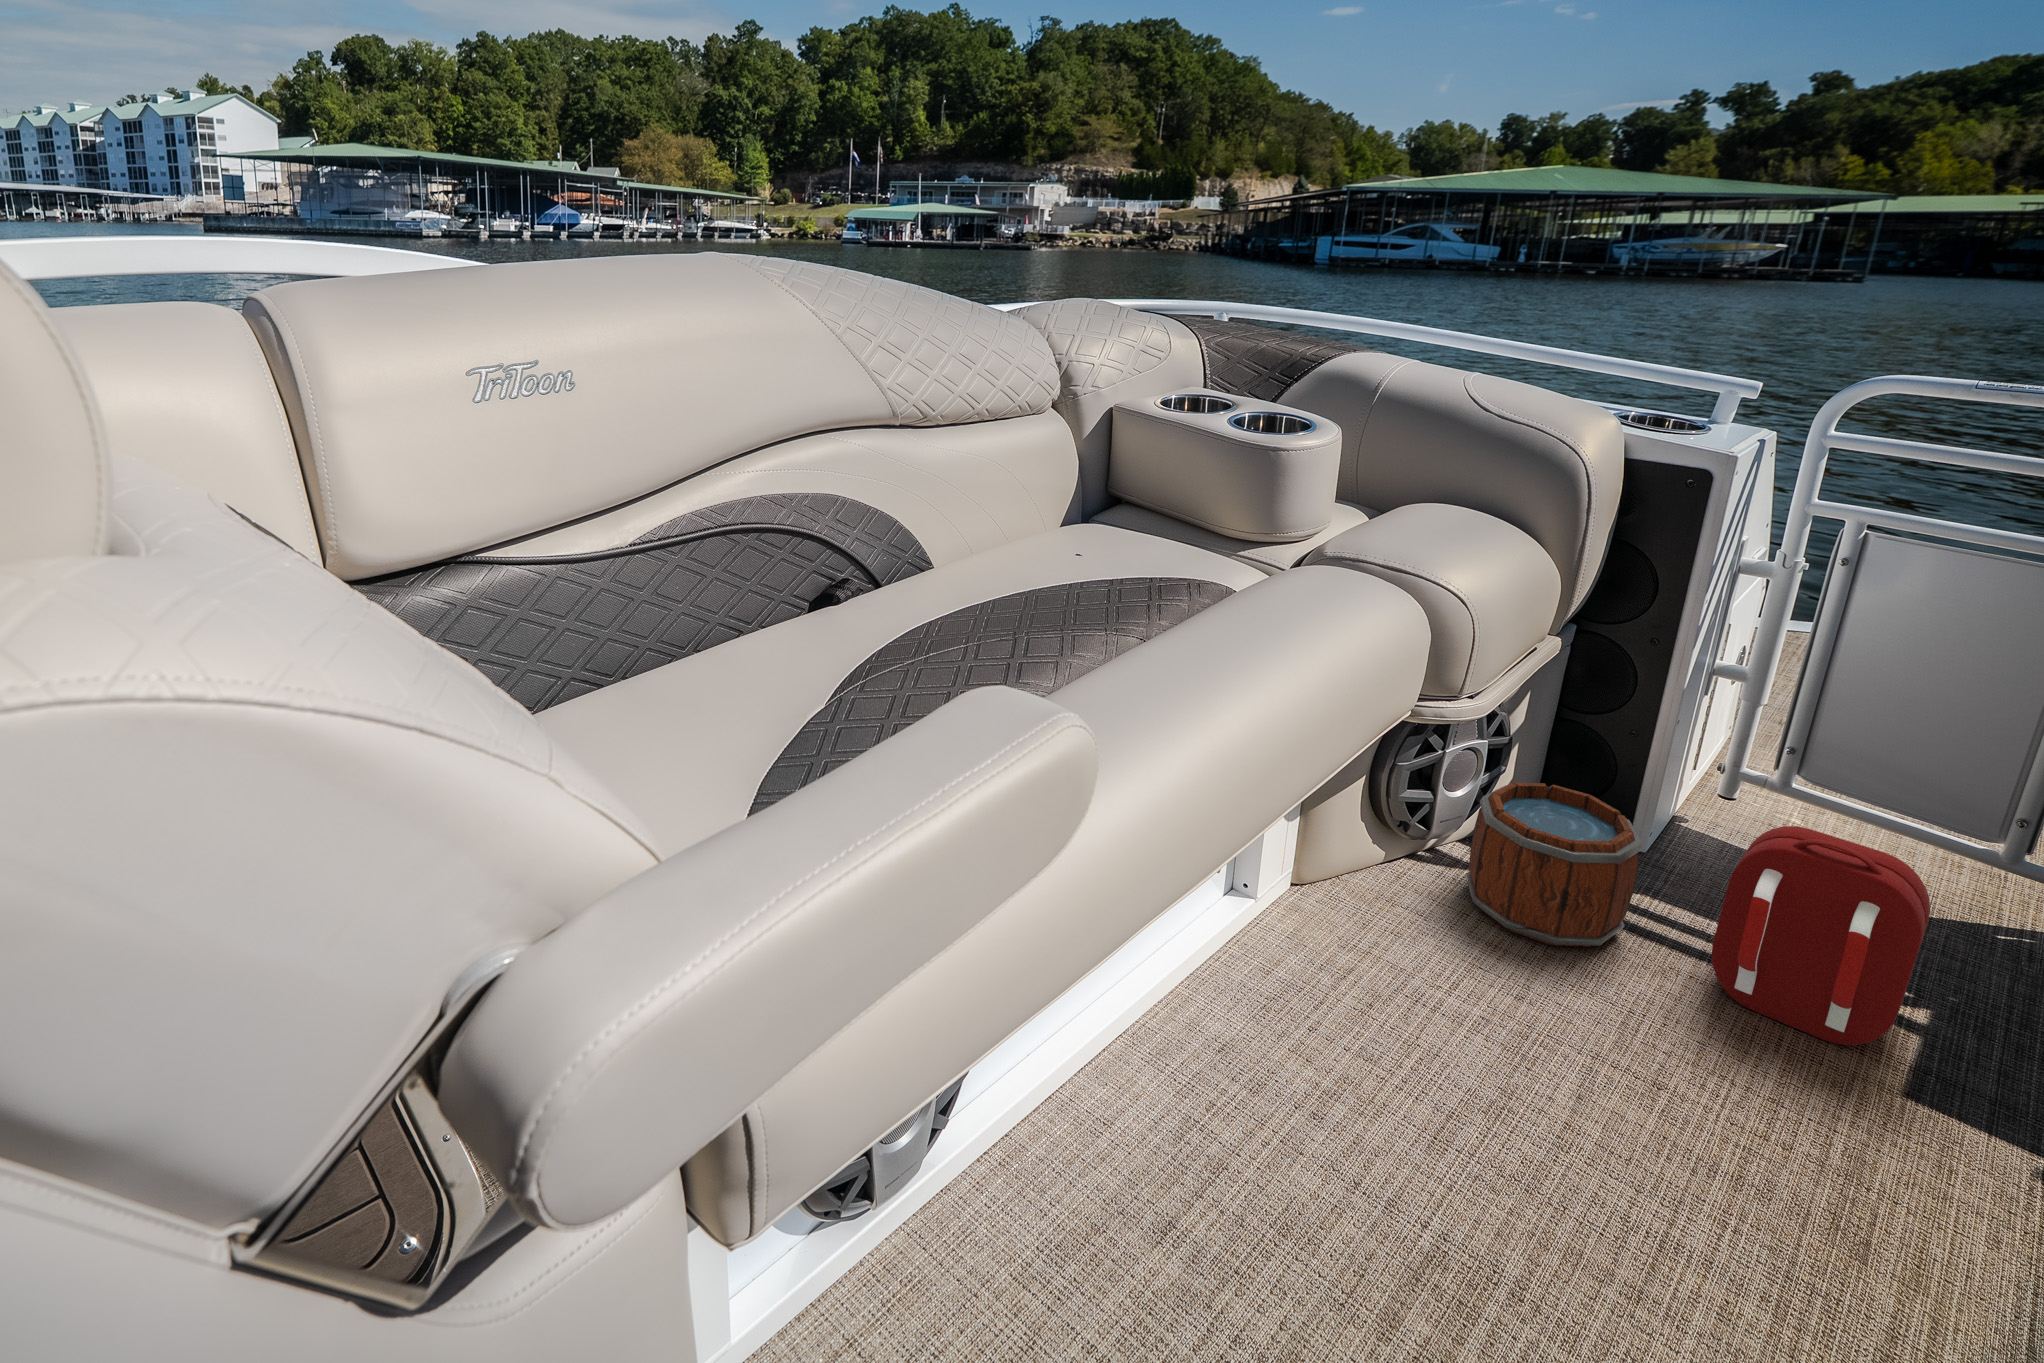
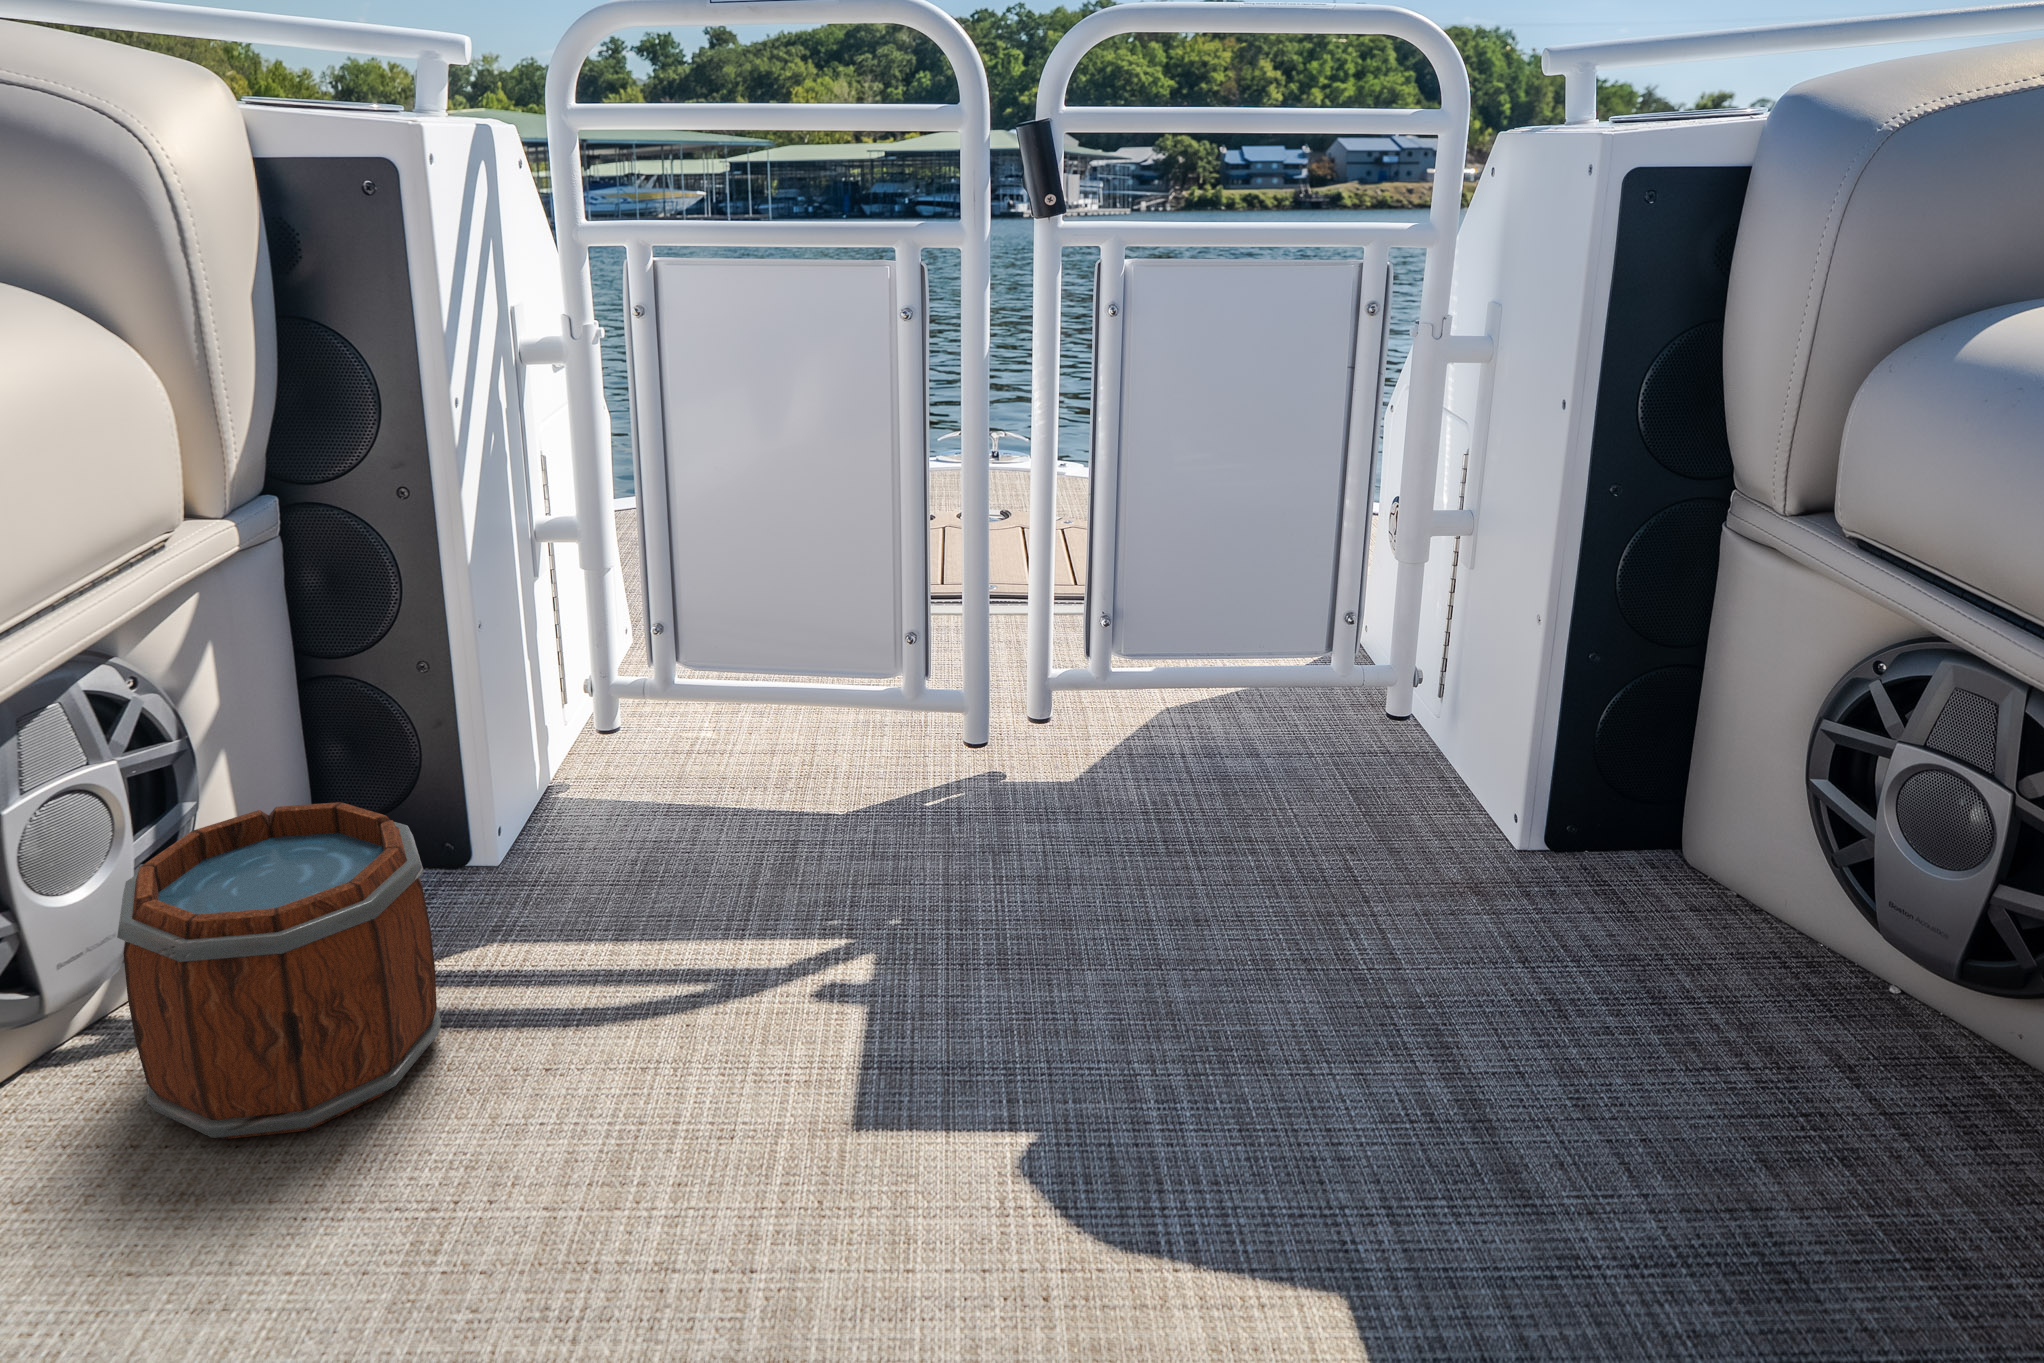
backpack: present [1707,826,1930,1045] -> none [545,735,819,1085]

